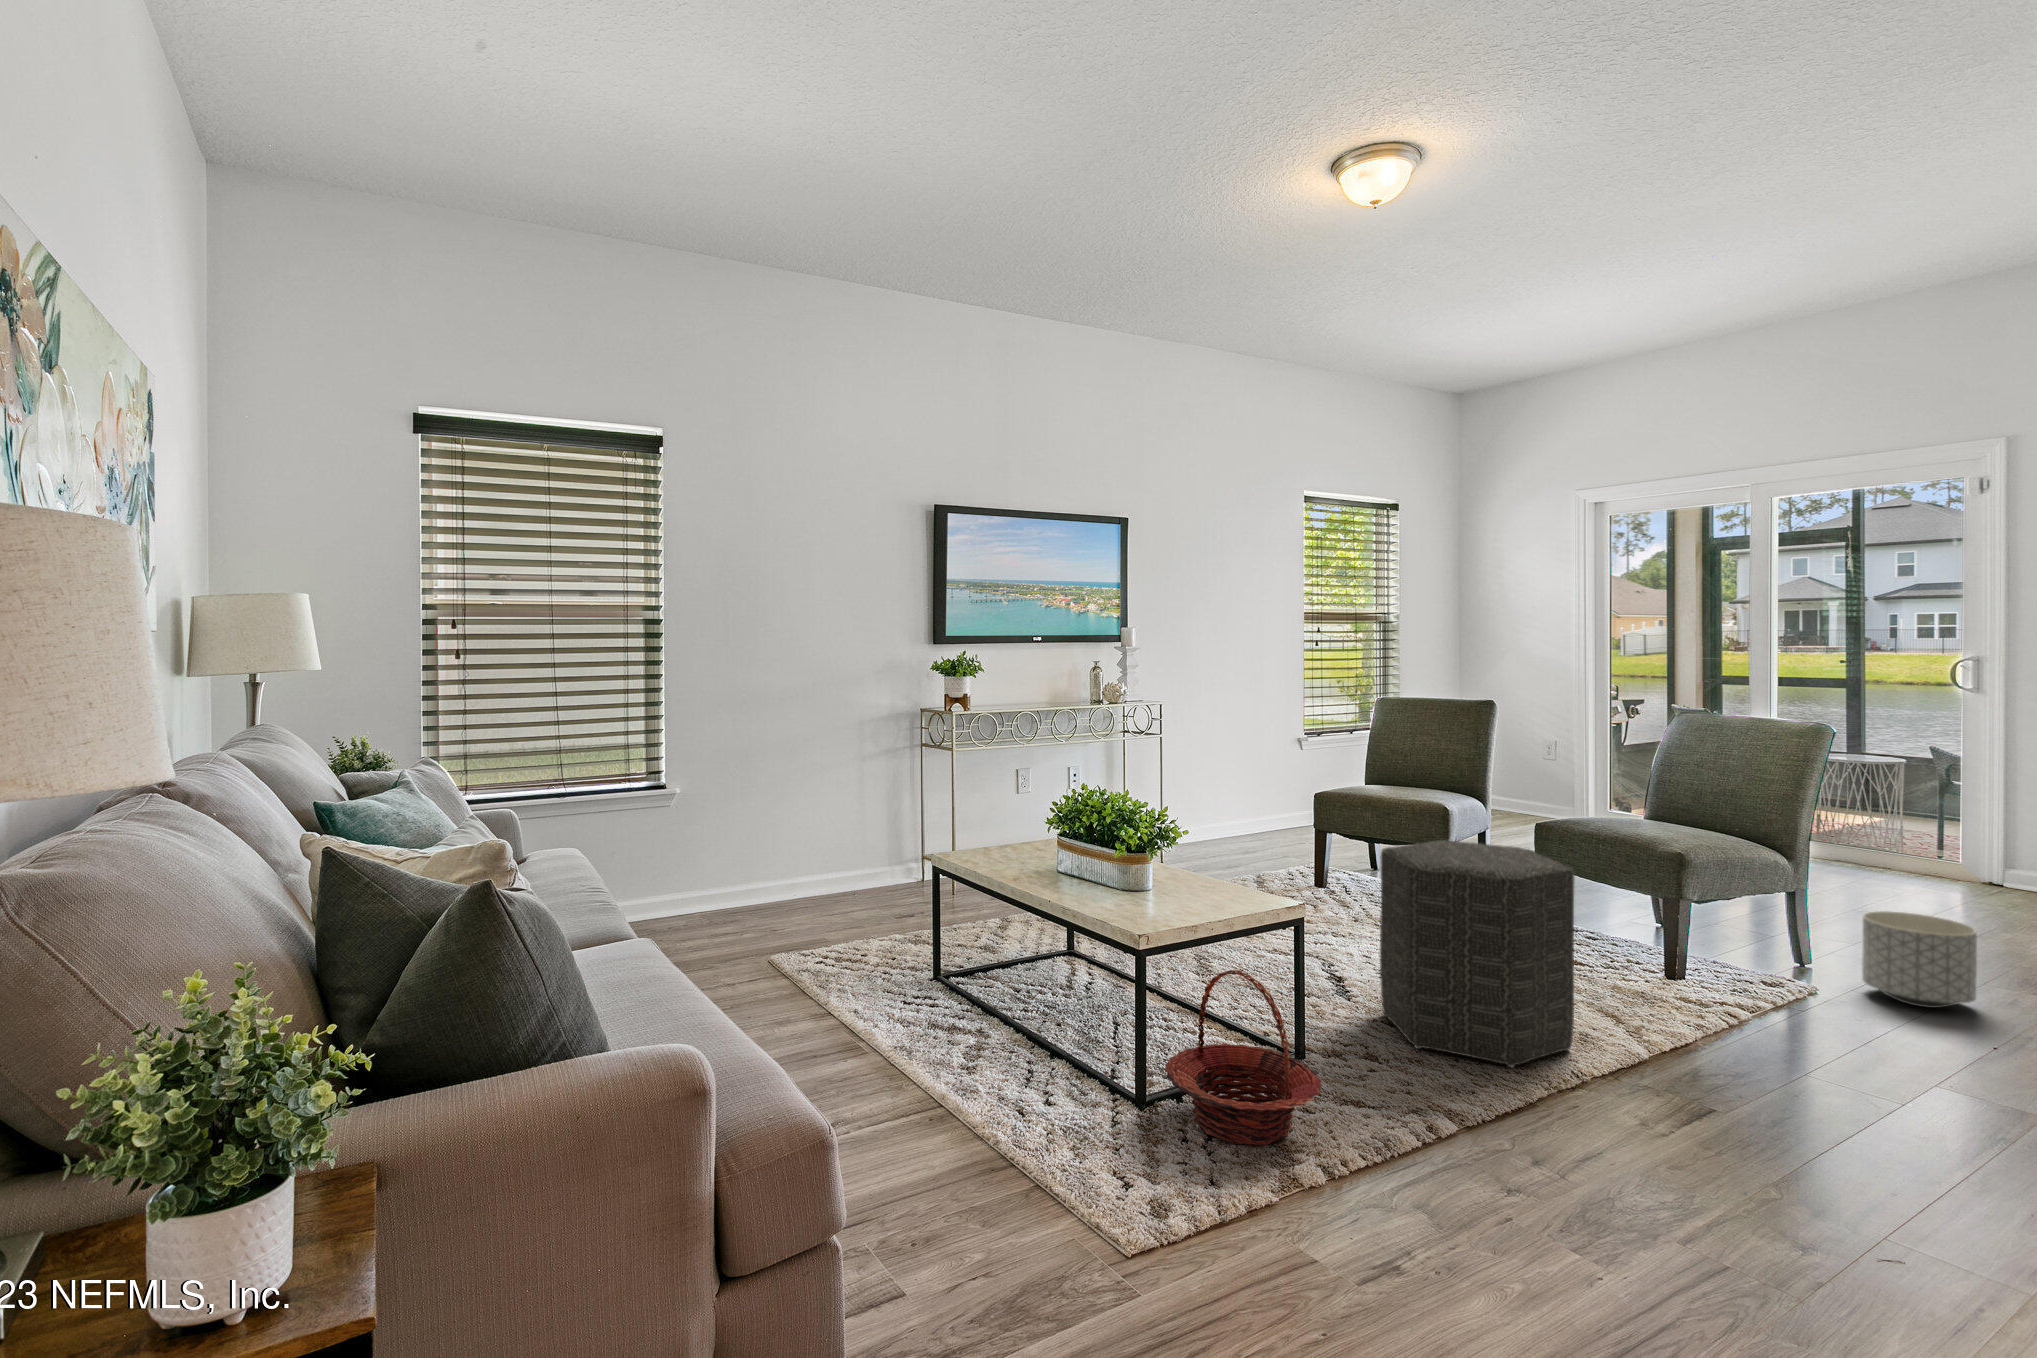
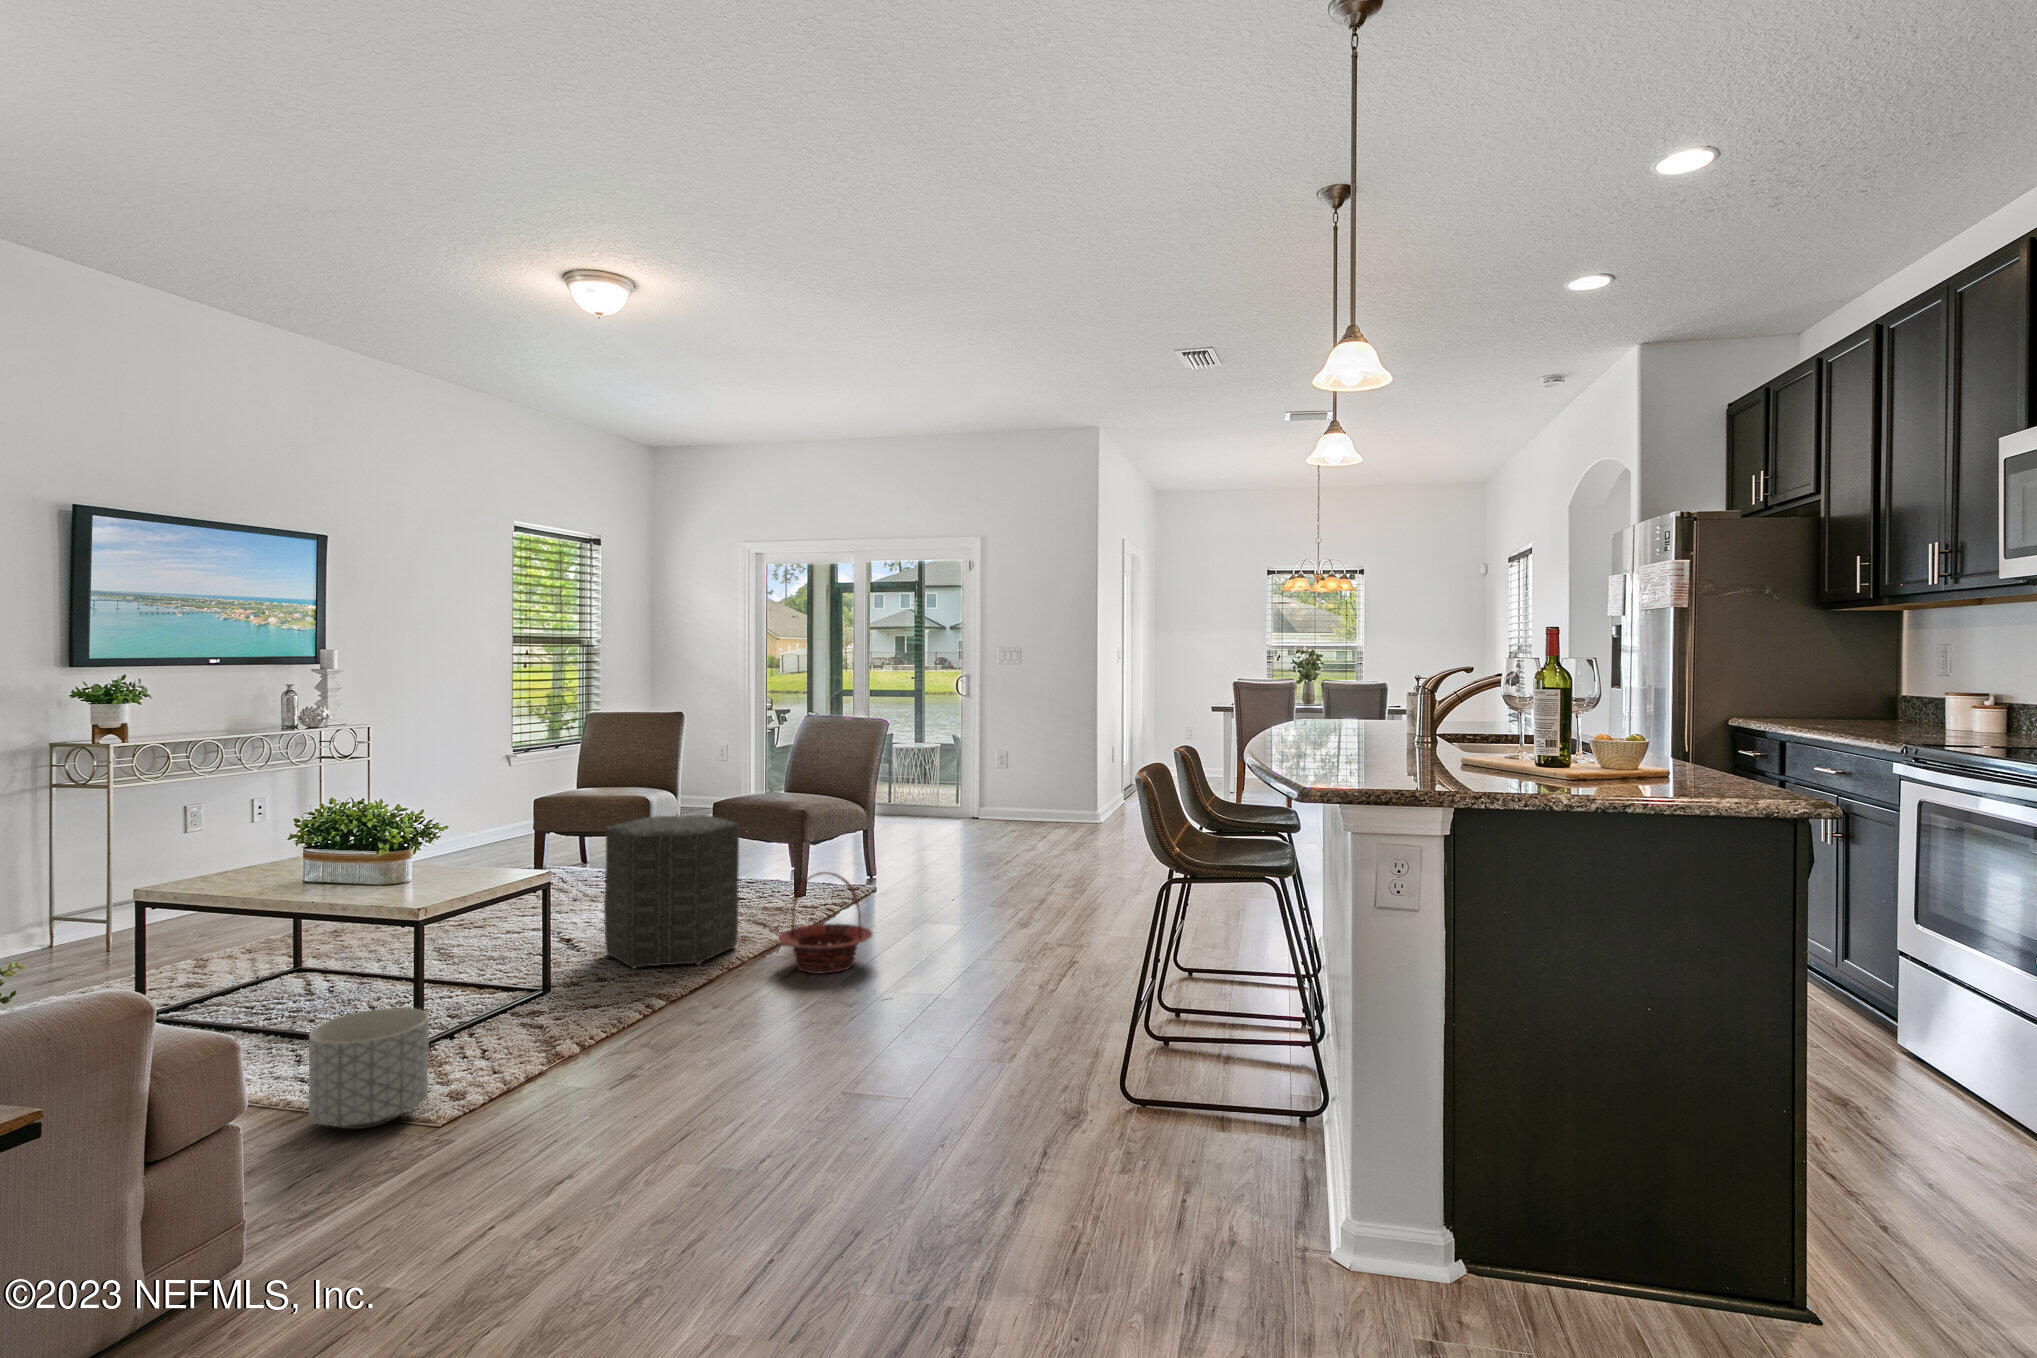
planter: present [1862,911,1977,1008] -> present [309,1008,429,1129]
basket: present [1164,970,1322,1145] -> present [778,872,872,974]

